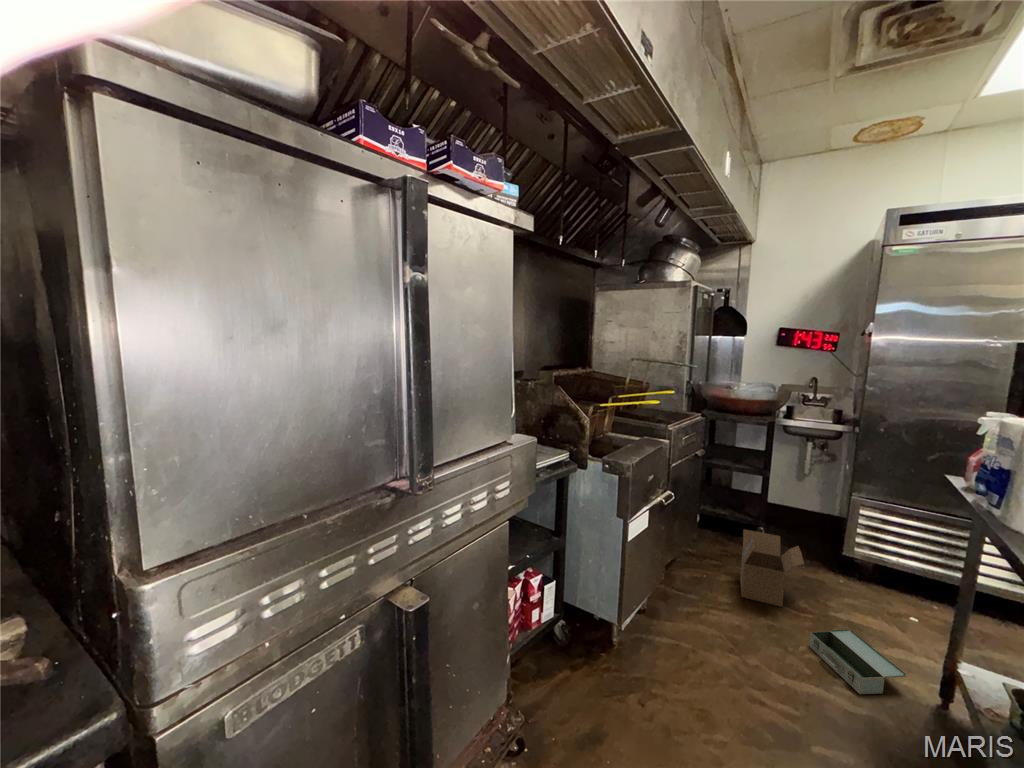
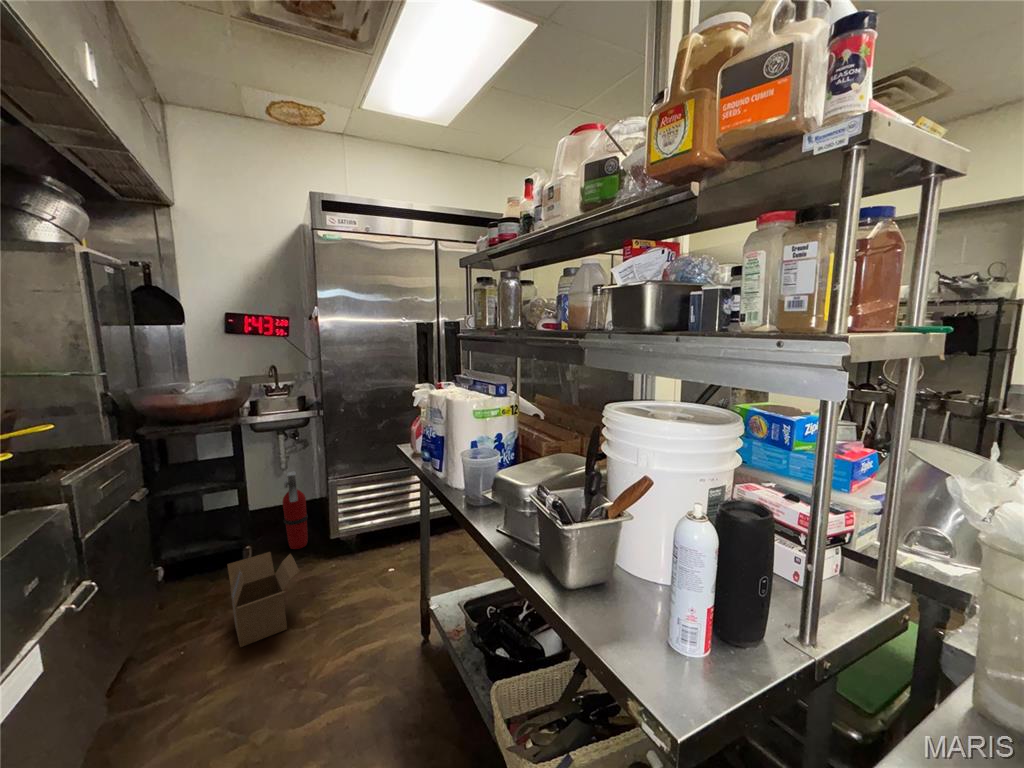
fire extinguisher: none [797,477,823,551] -> present [282,472,308,549]
toolbox: present [809,629,907,694] -> none [319,613,397,673]

